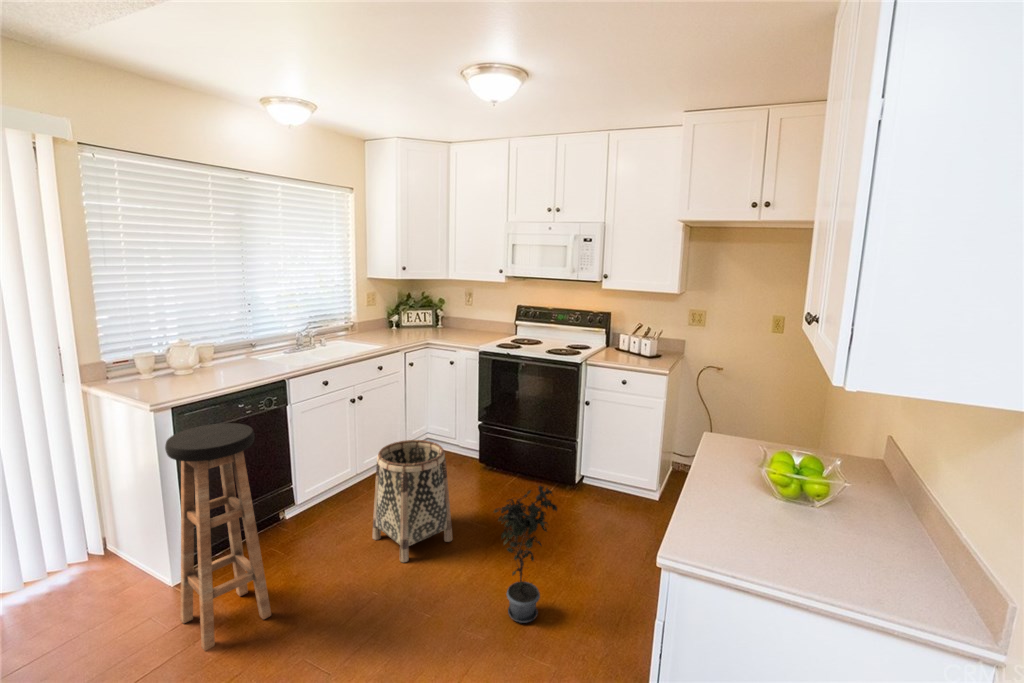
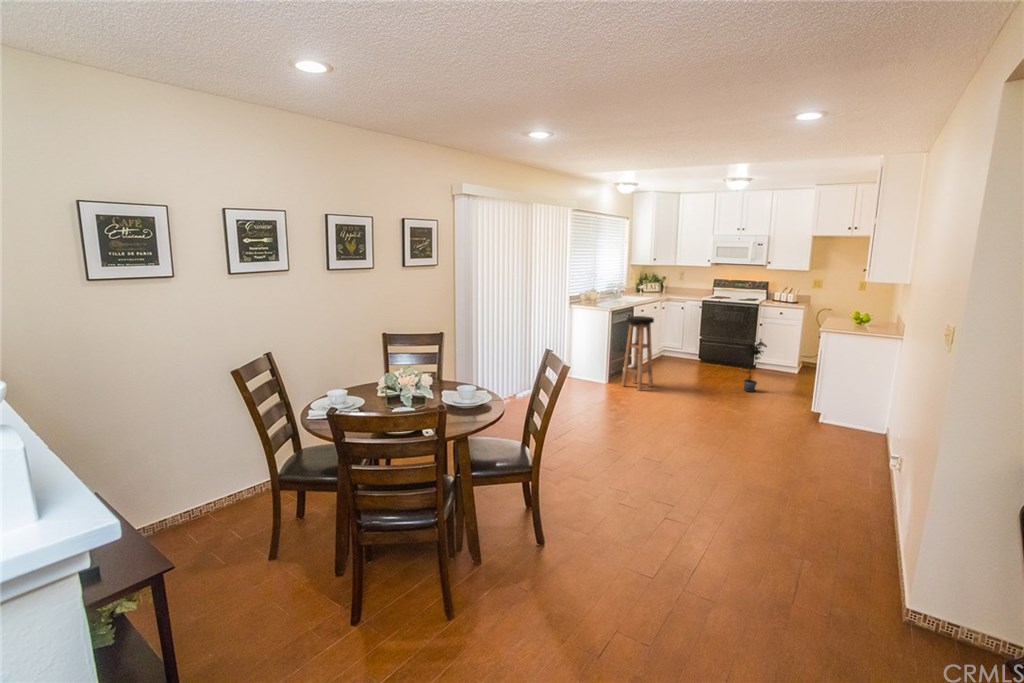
basket: present [373,440,452,562] -> none [669,335,705,380]

